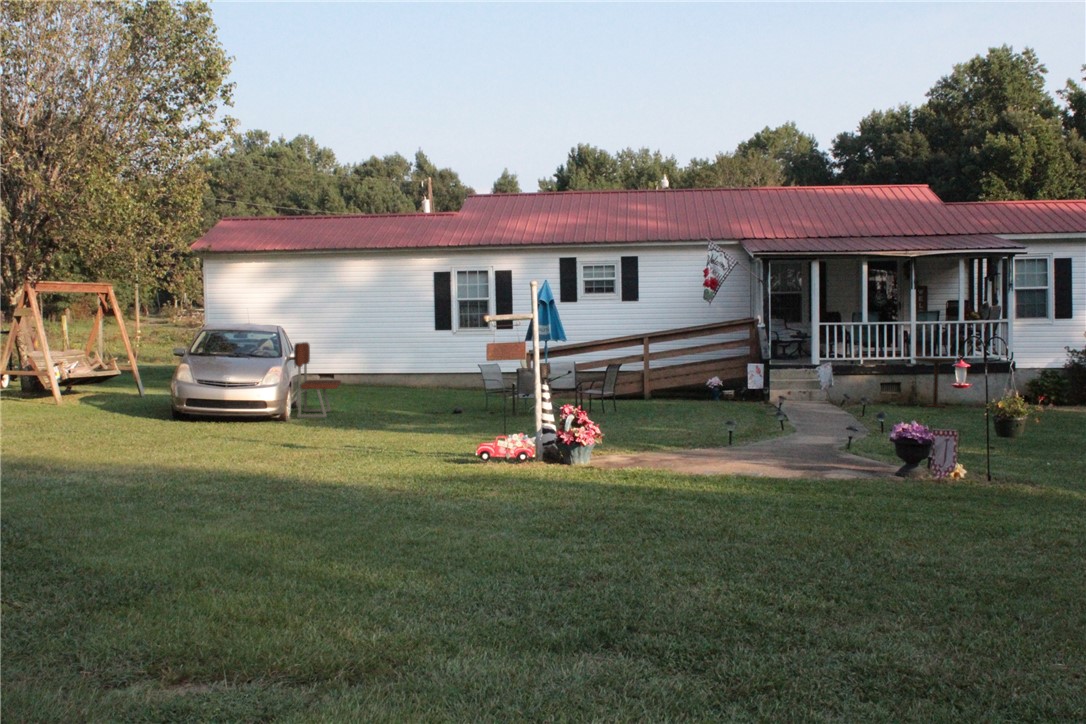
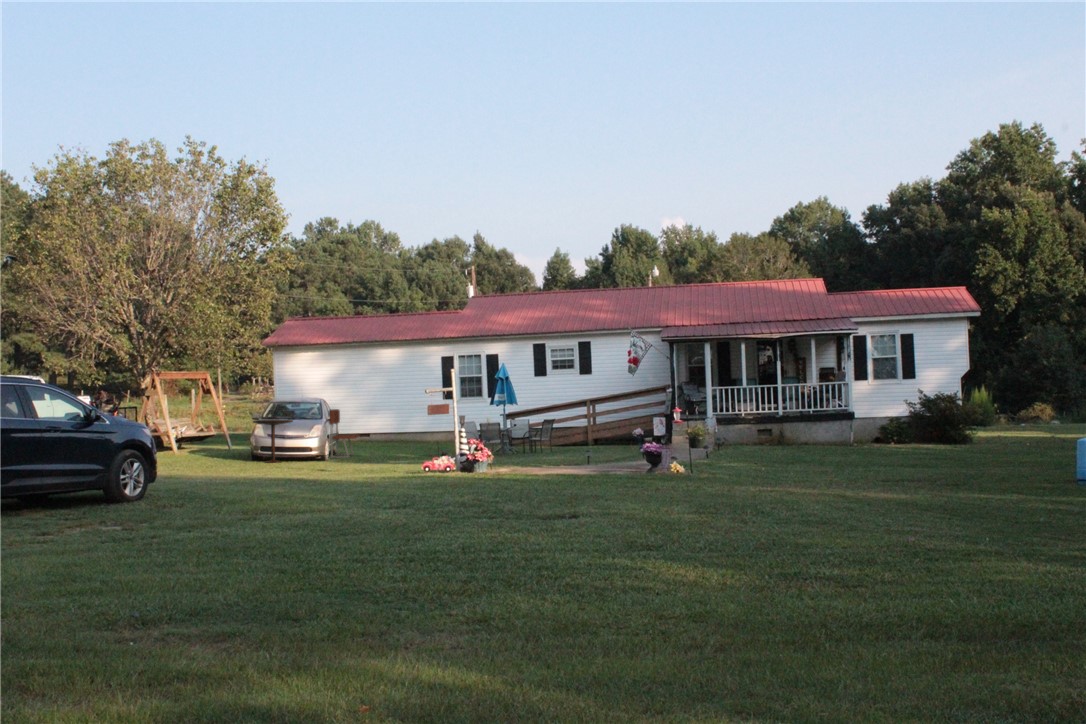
pedestal table: present [913,357,957,407] -> present [253,420,293,463]

